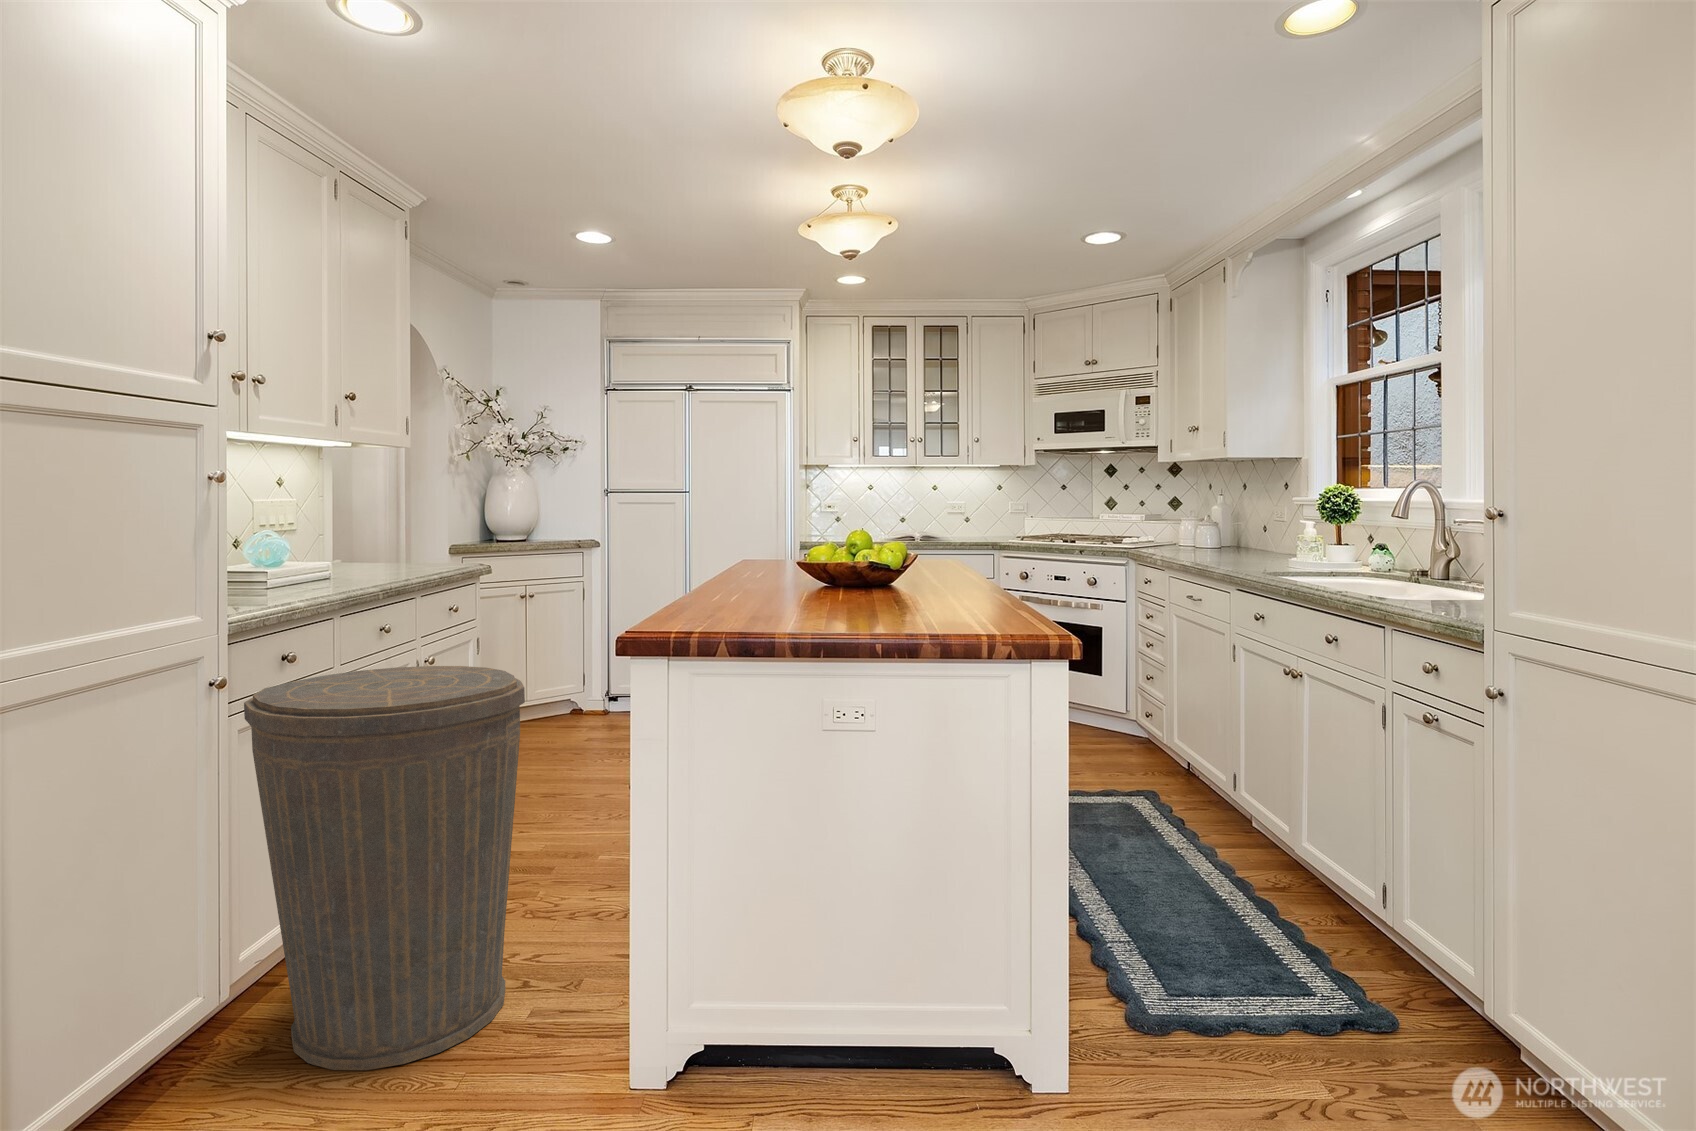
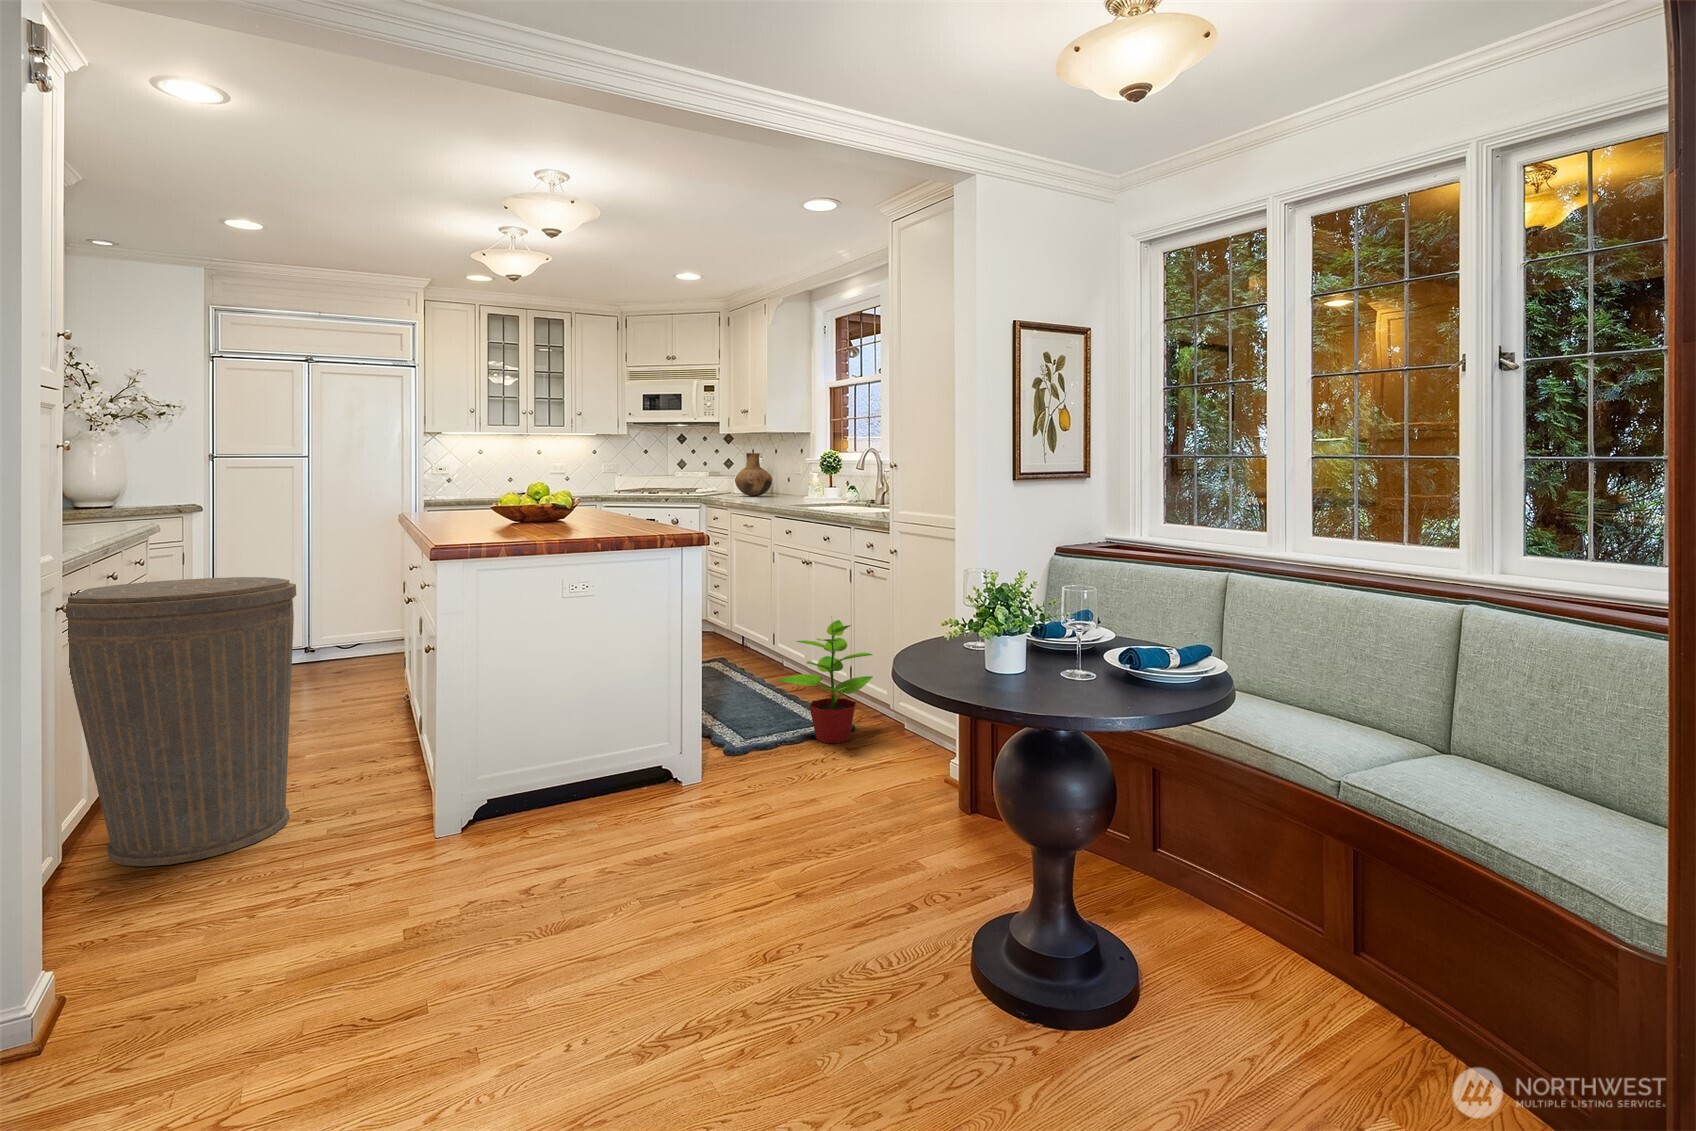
vase: none [1180,489,1238,550] -> present [735,453,772,496]
potted plant: none [1236,806,1444,1053] -> present [778,620,873,743]

